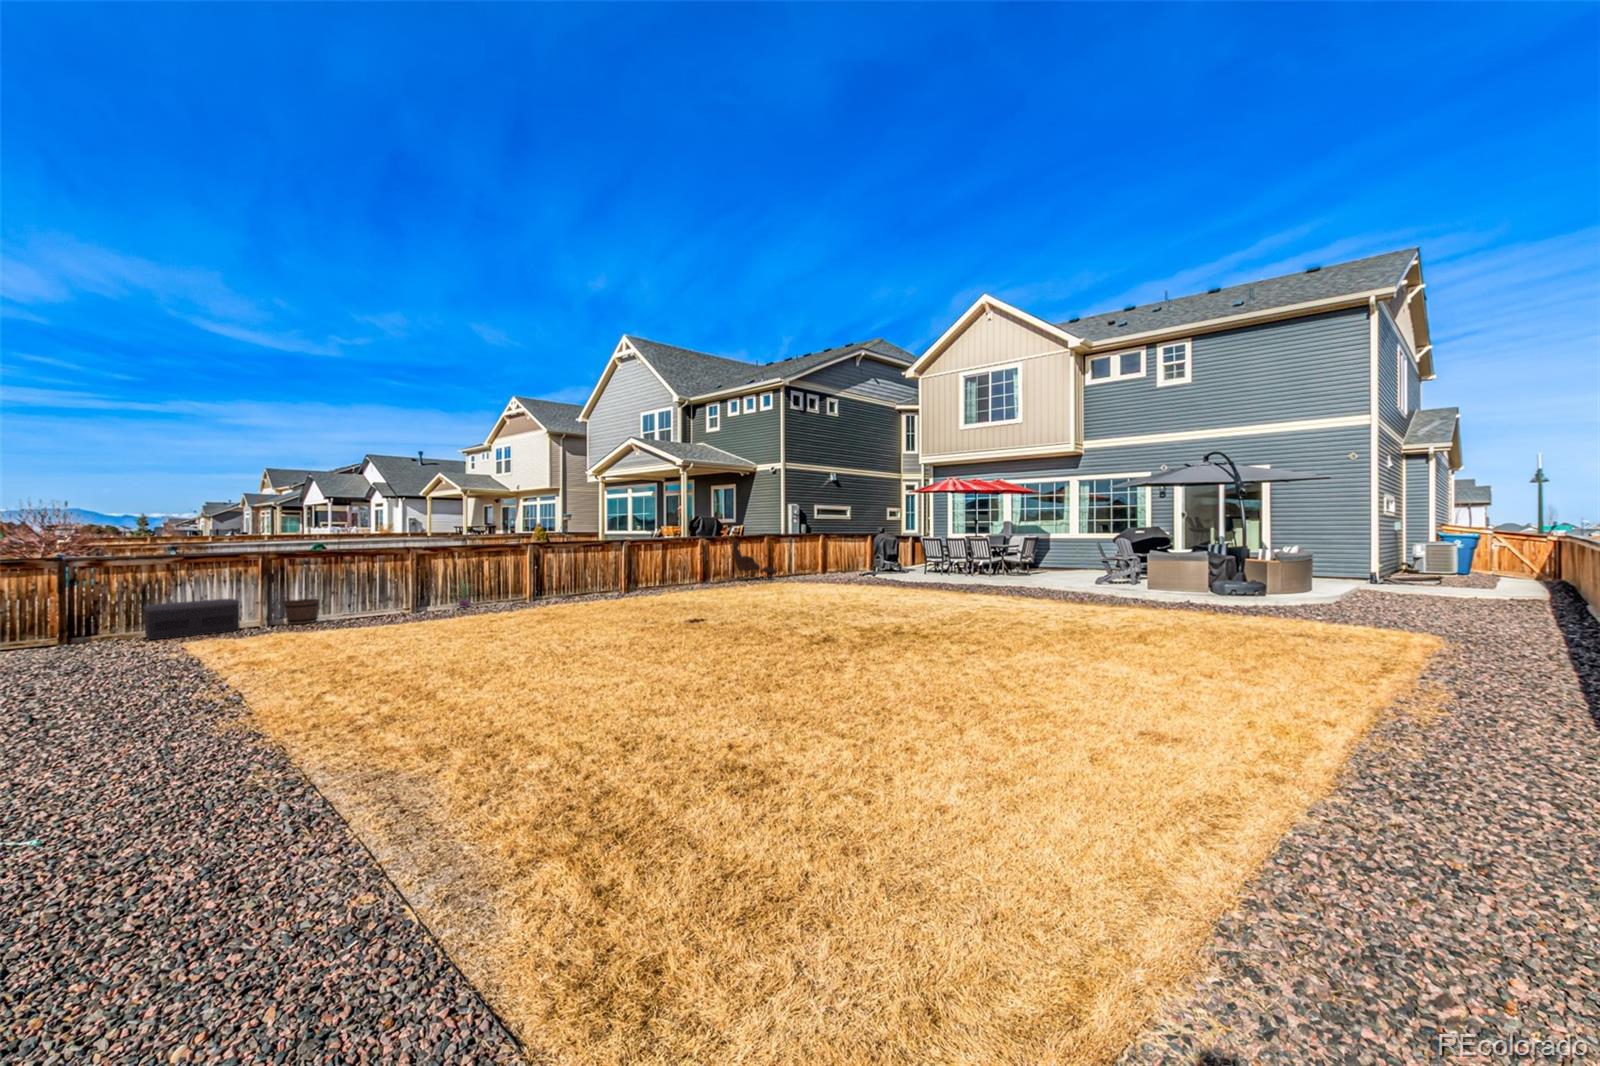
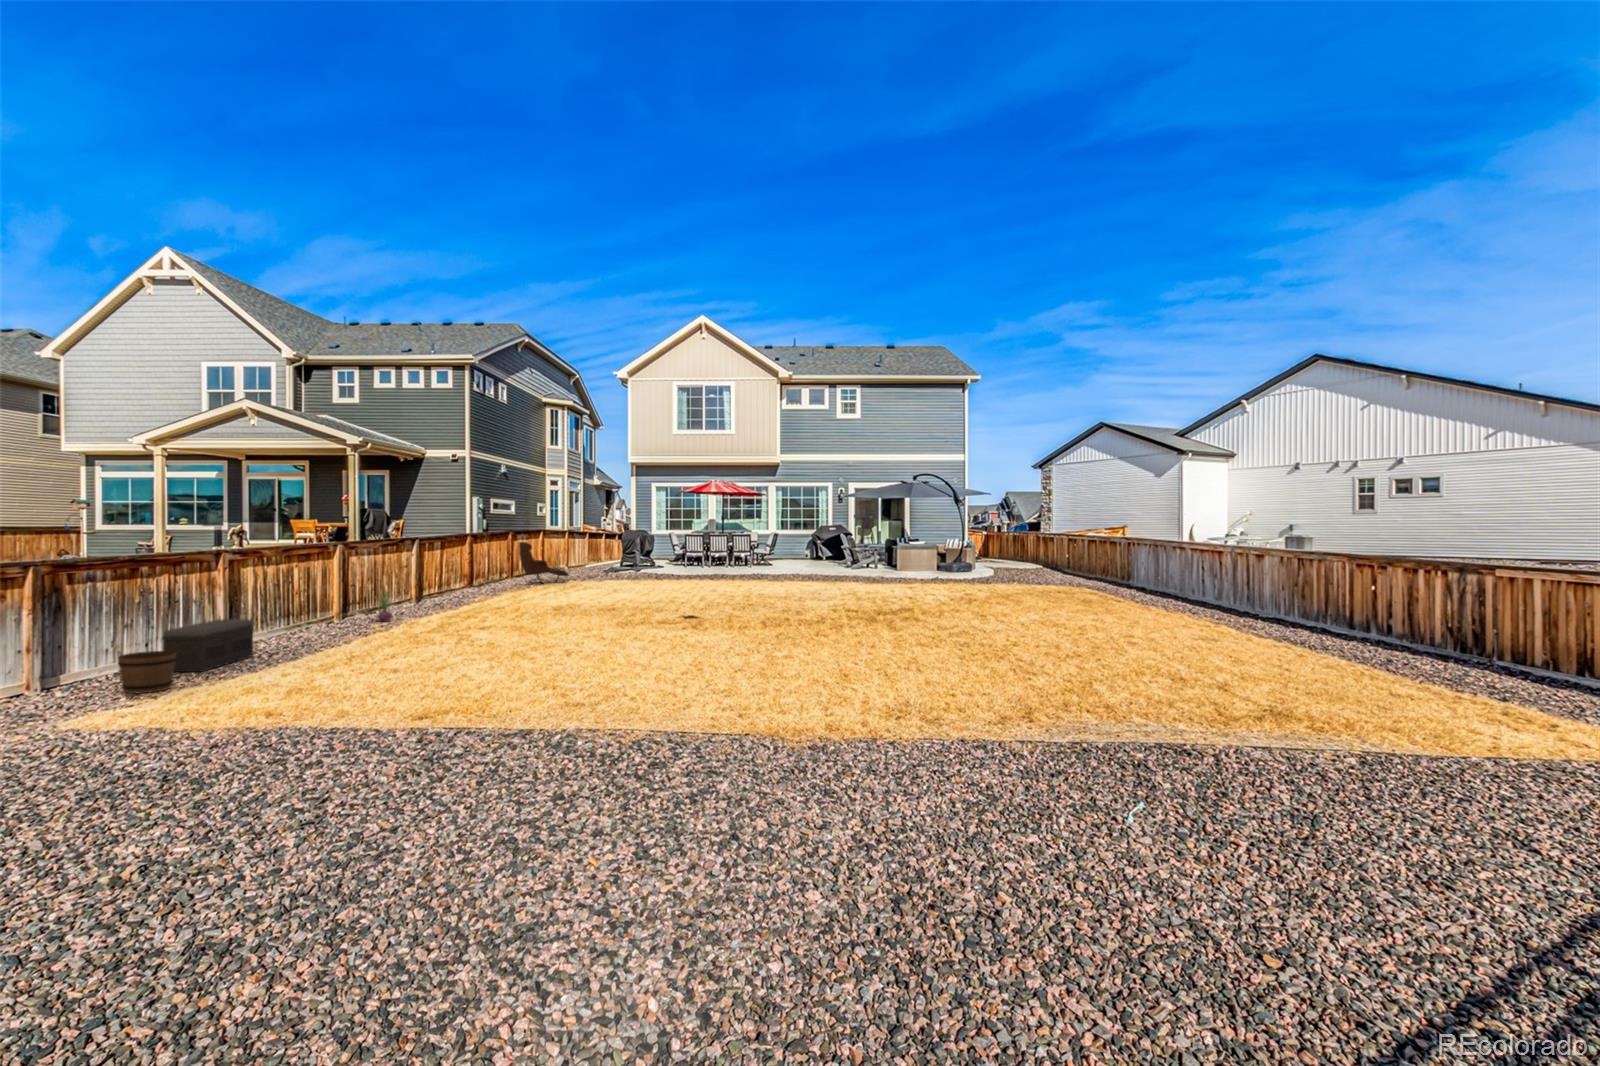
bucket: present [284,598,320,624] -> present [117,645,177,694]

